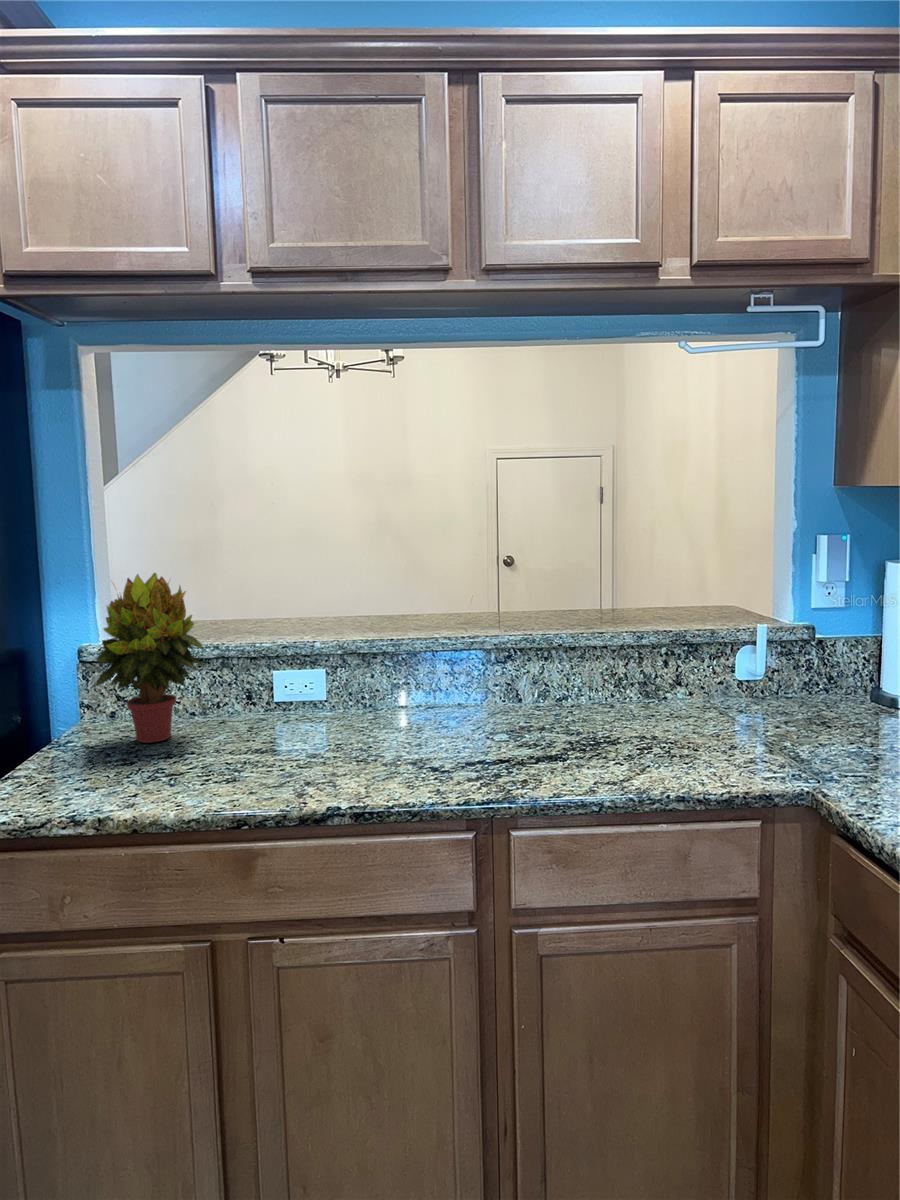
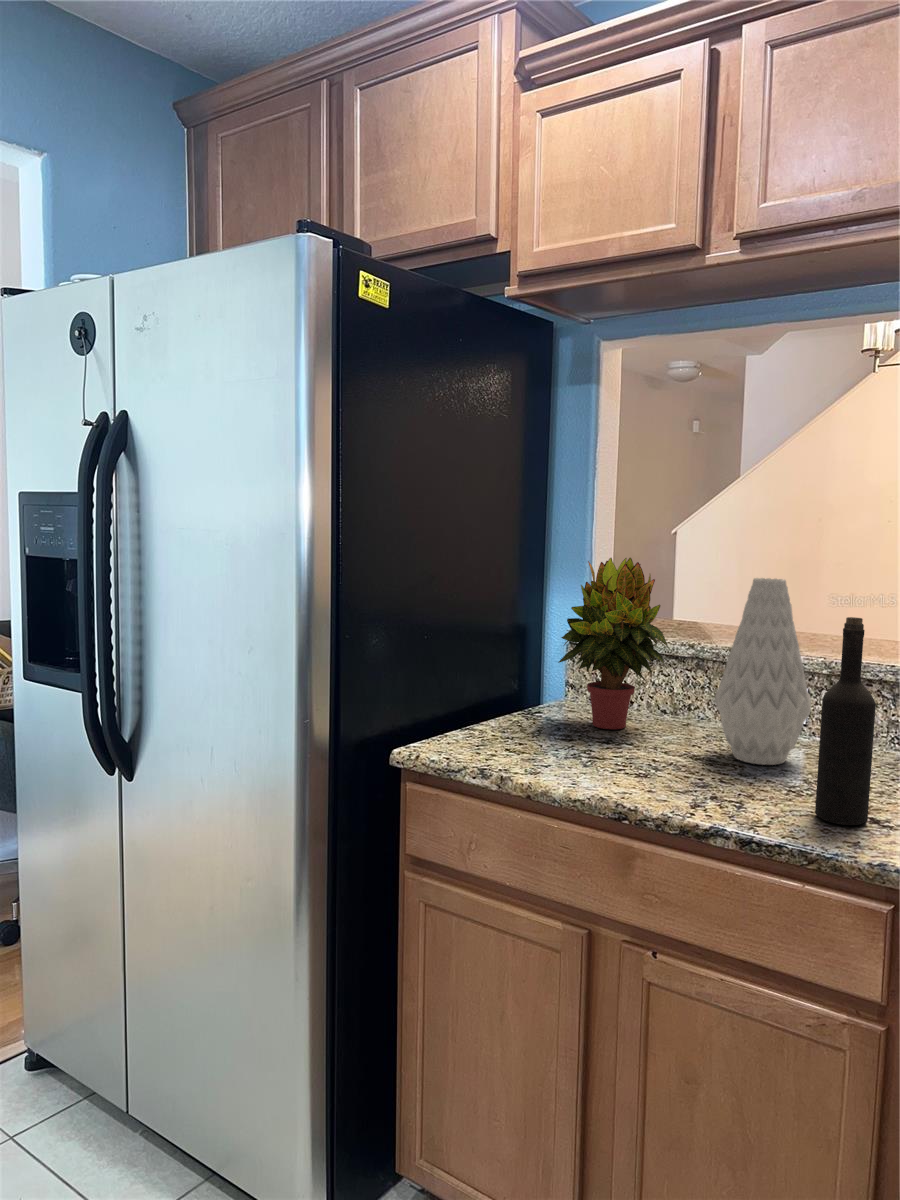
vase: none [267,580,349,742] -> present [714,578,811,765]
wine bottle: none [391,606,434,776] -> present [815,617,876,825]

